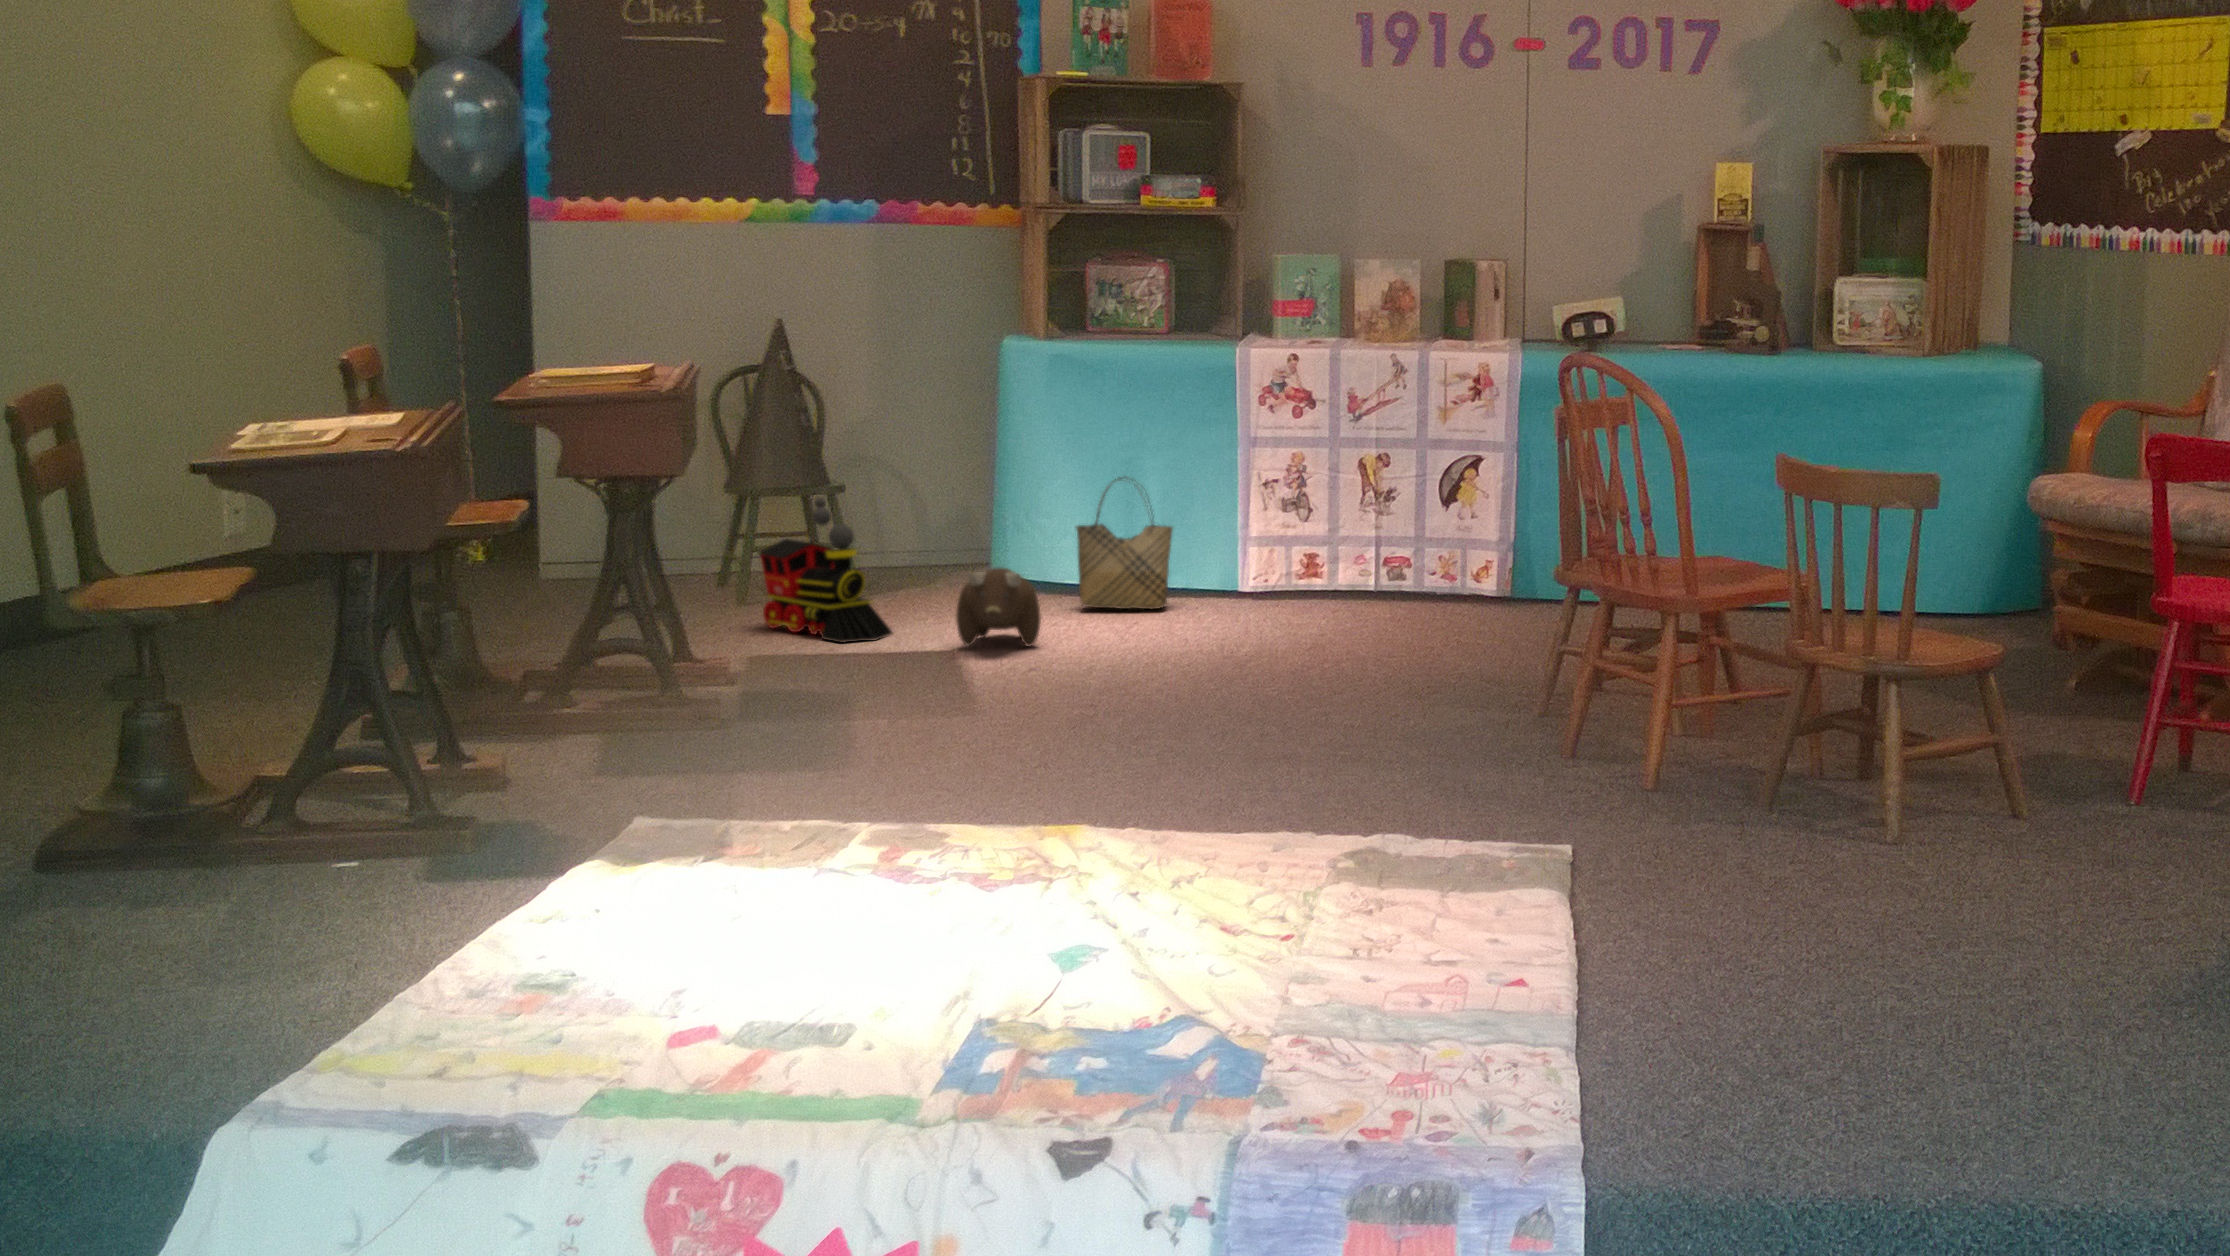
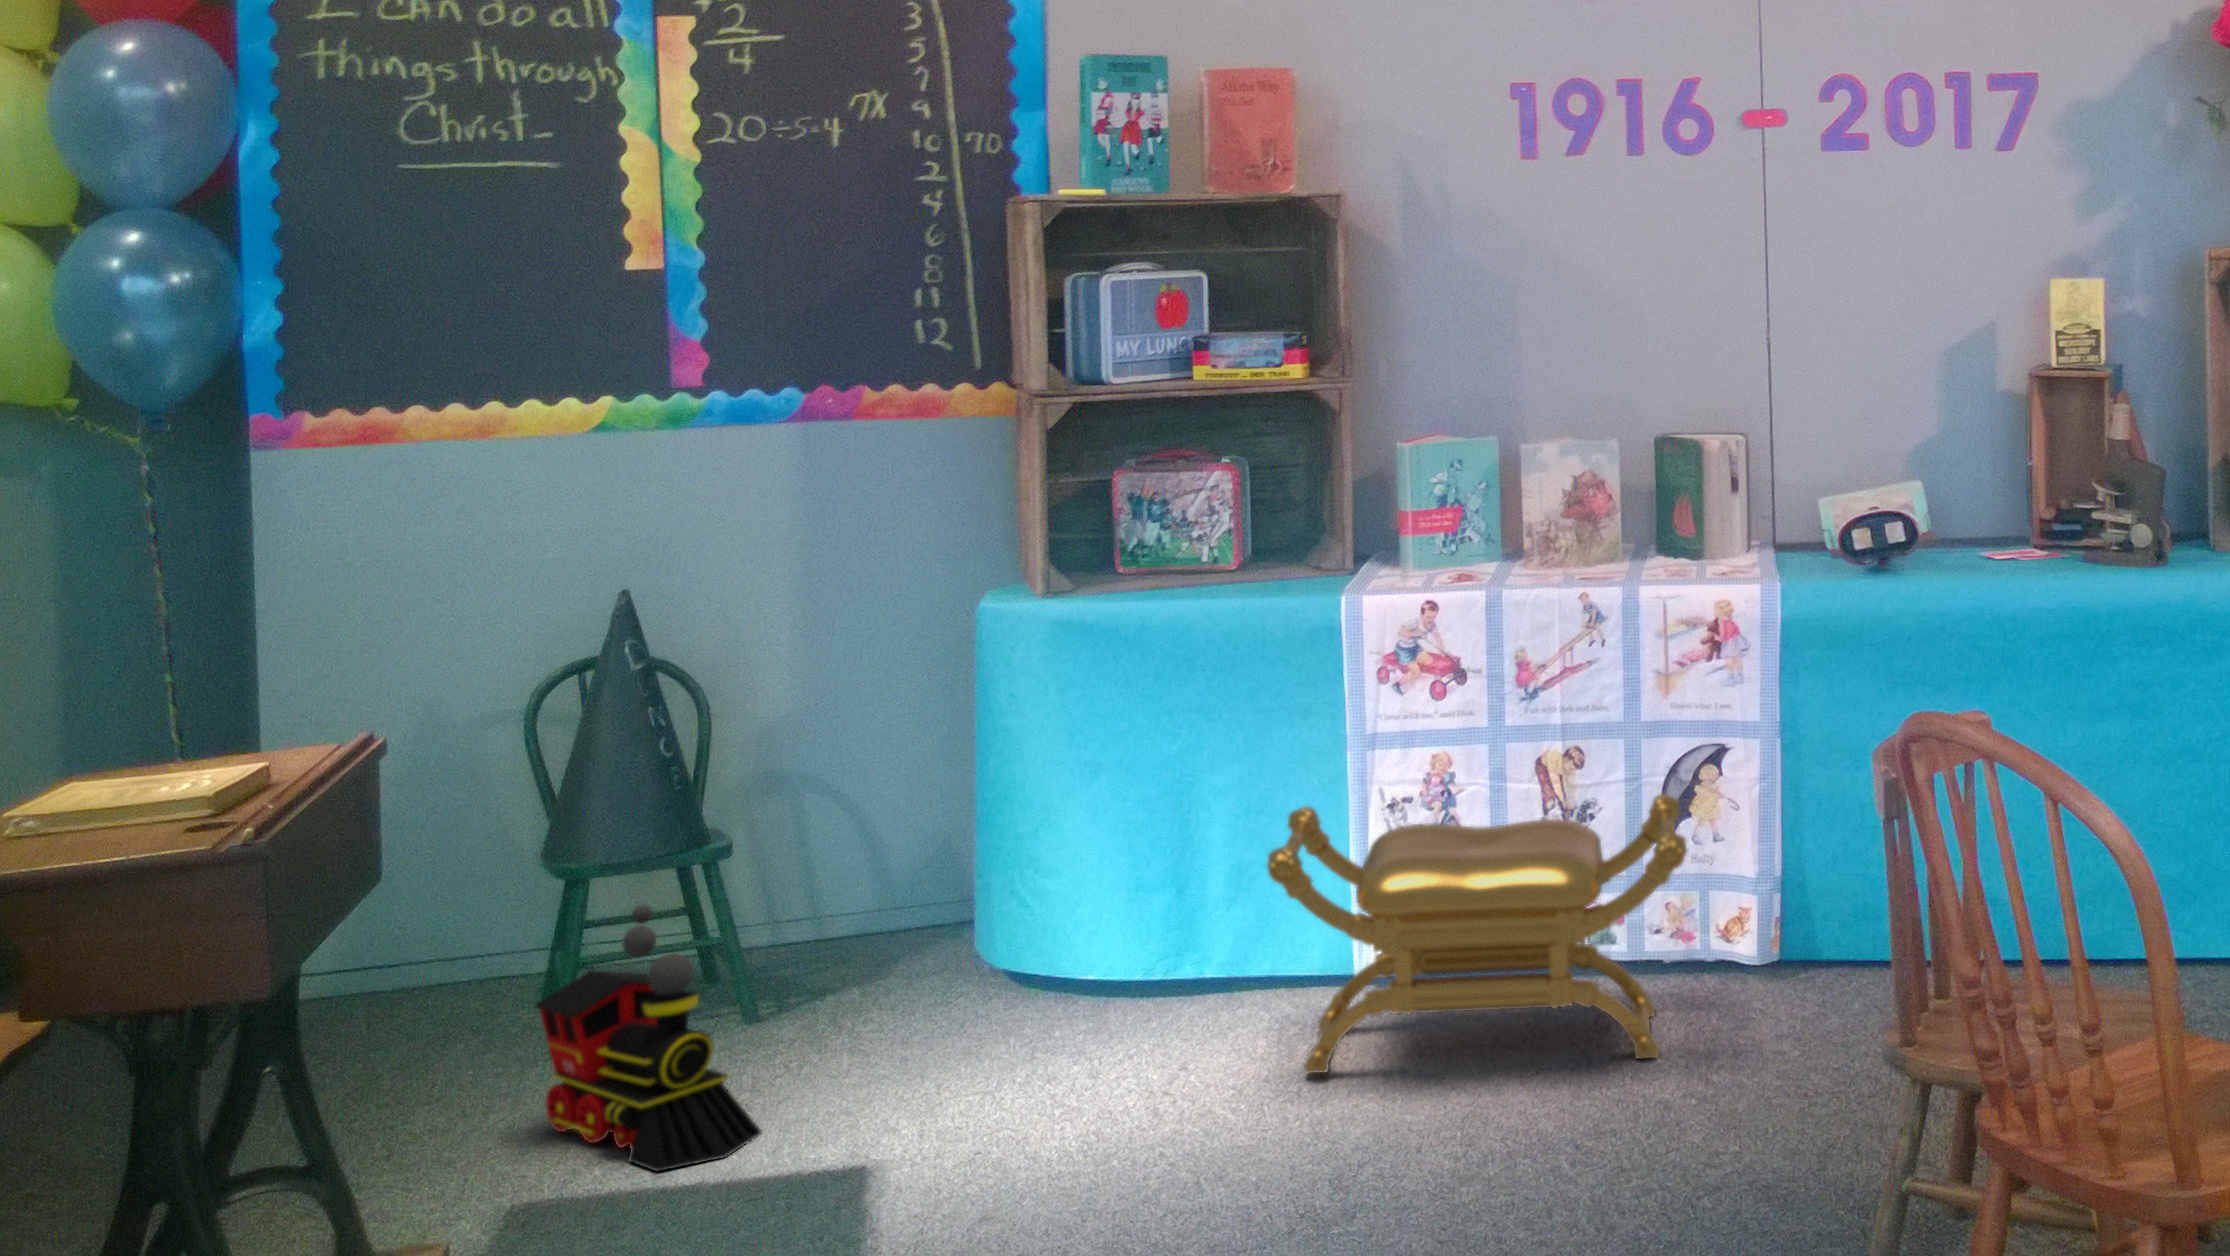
stool: none [1194,473,1452,628] -> present [1267,794,1687,1073]
woven basket: present [1075,478,1173,609] -> none [1084,813,1245,1036]
plush toy: present [956,568,1041,646] -> none [853,1022,1000,1170]

